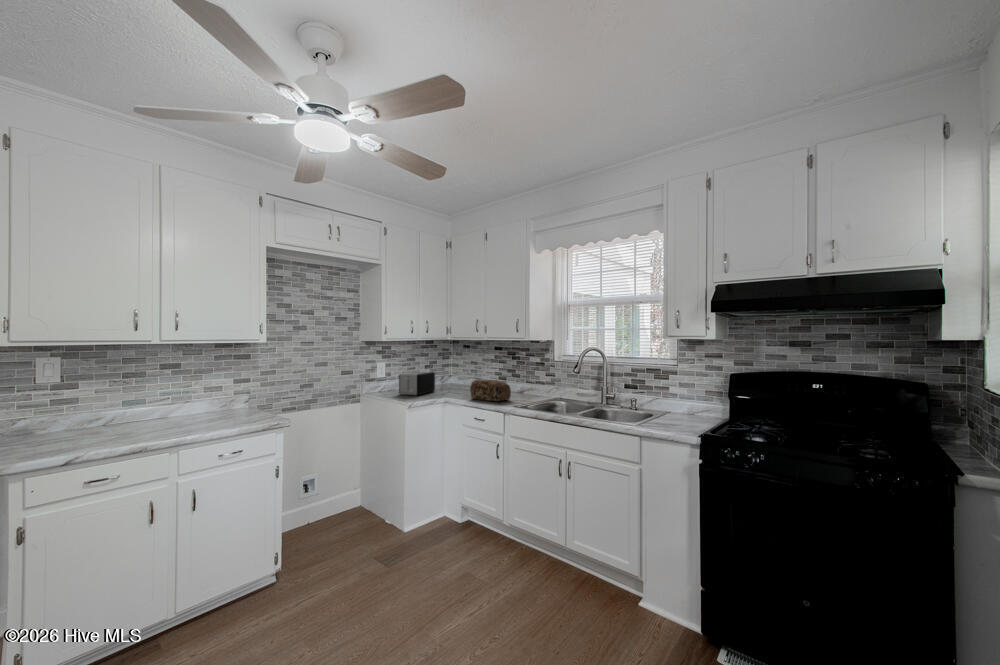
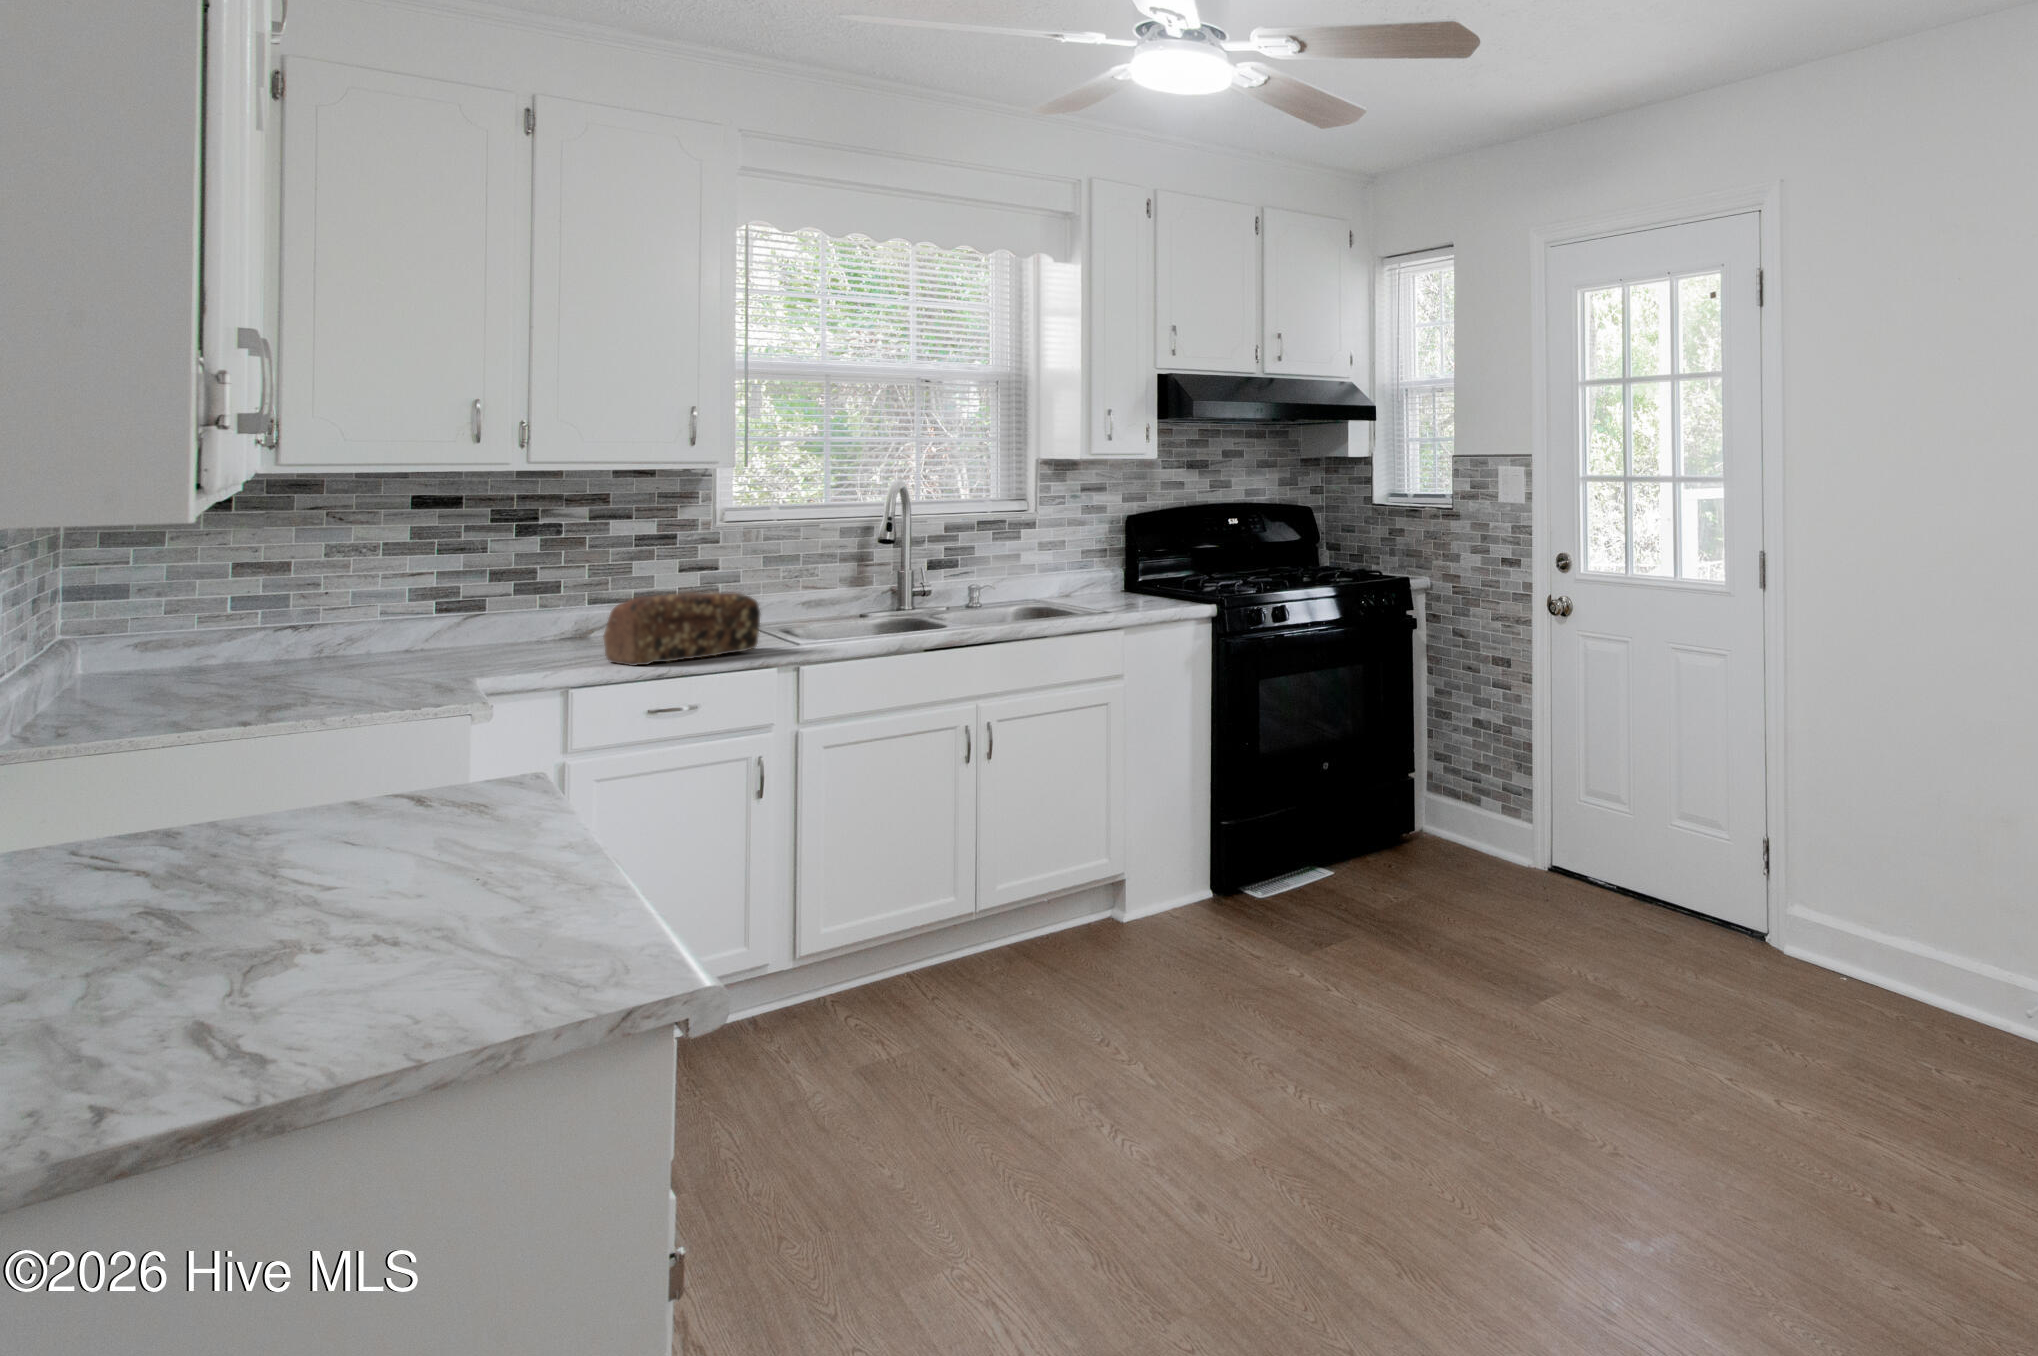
toaster: present [399,371,435,395] -> none [222,606,447,713]

